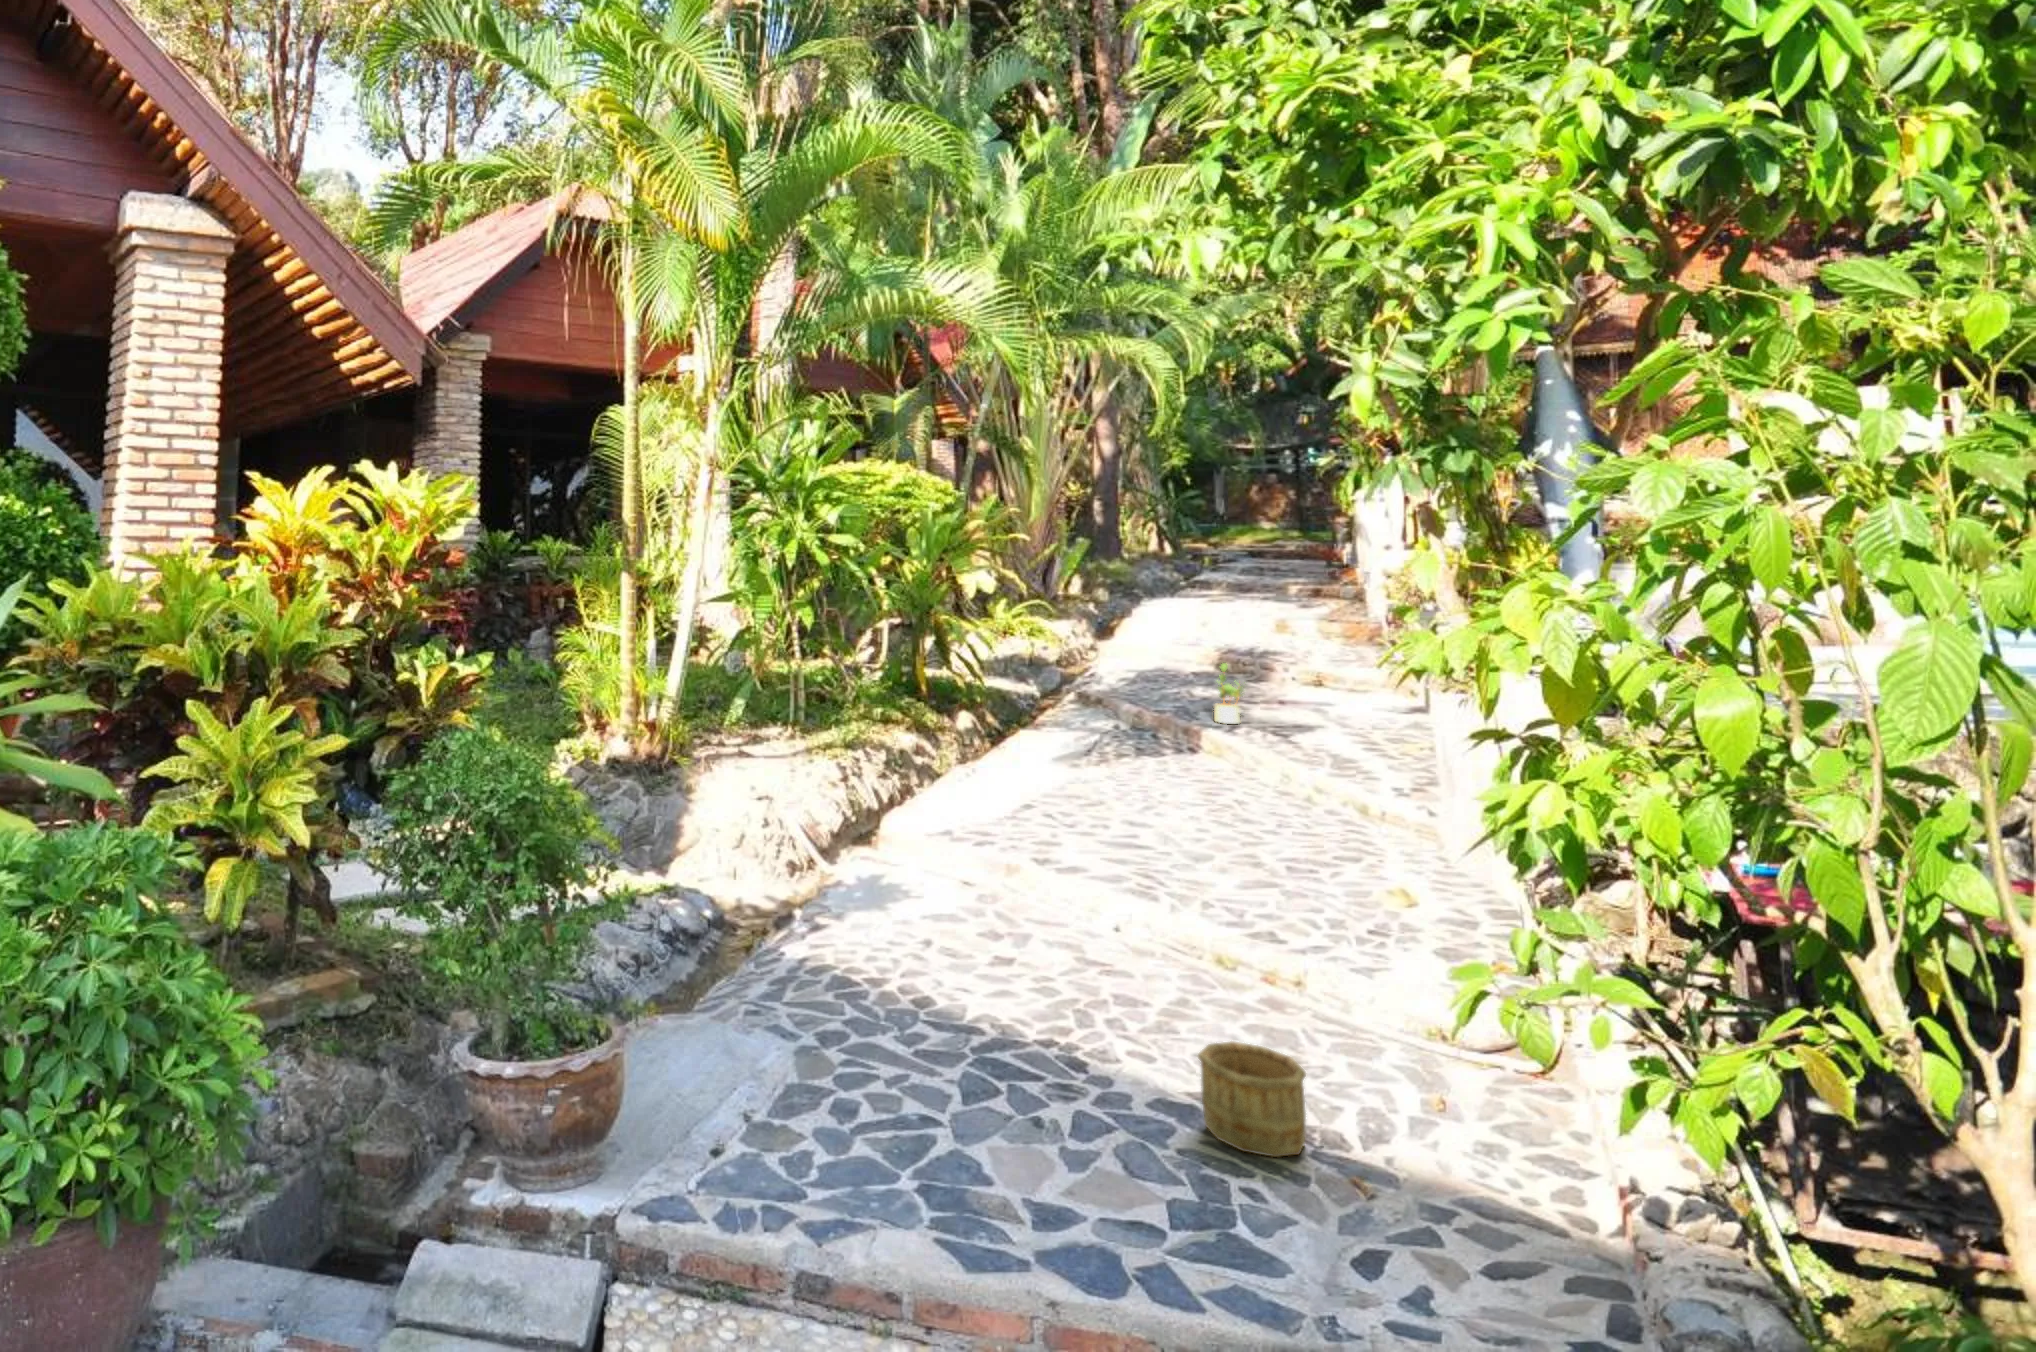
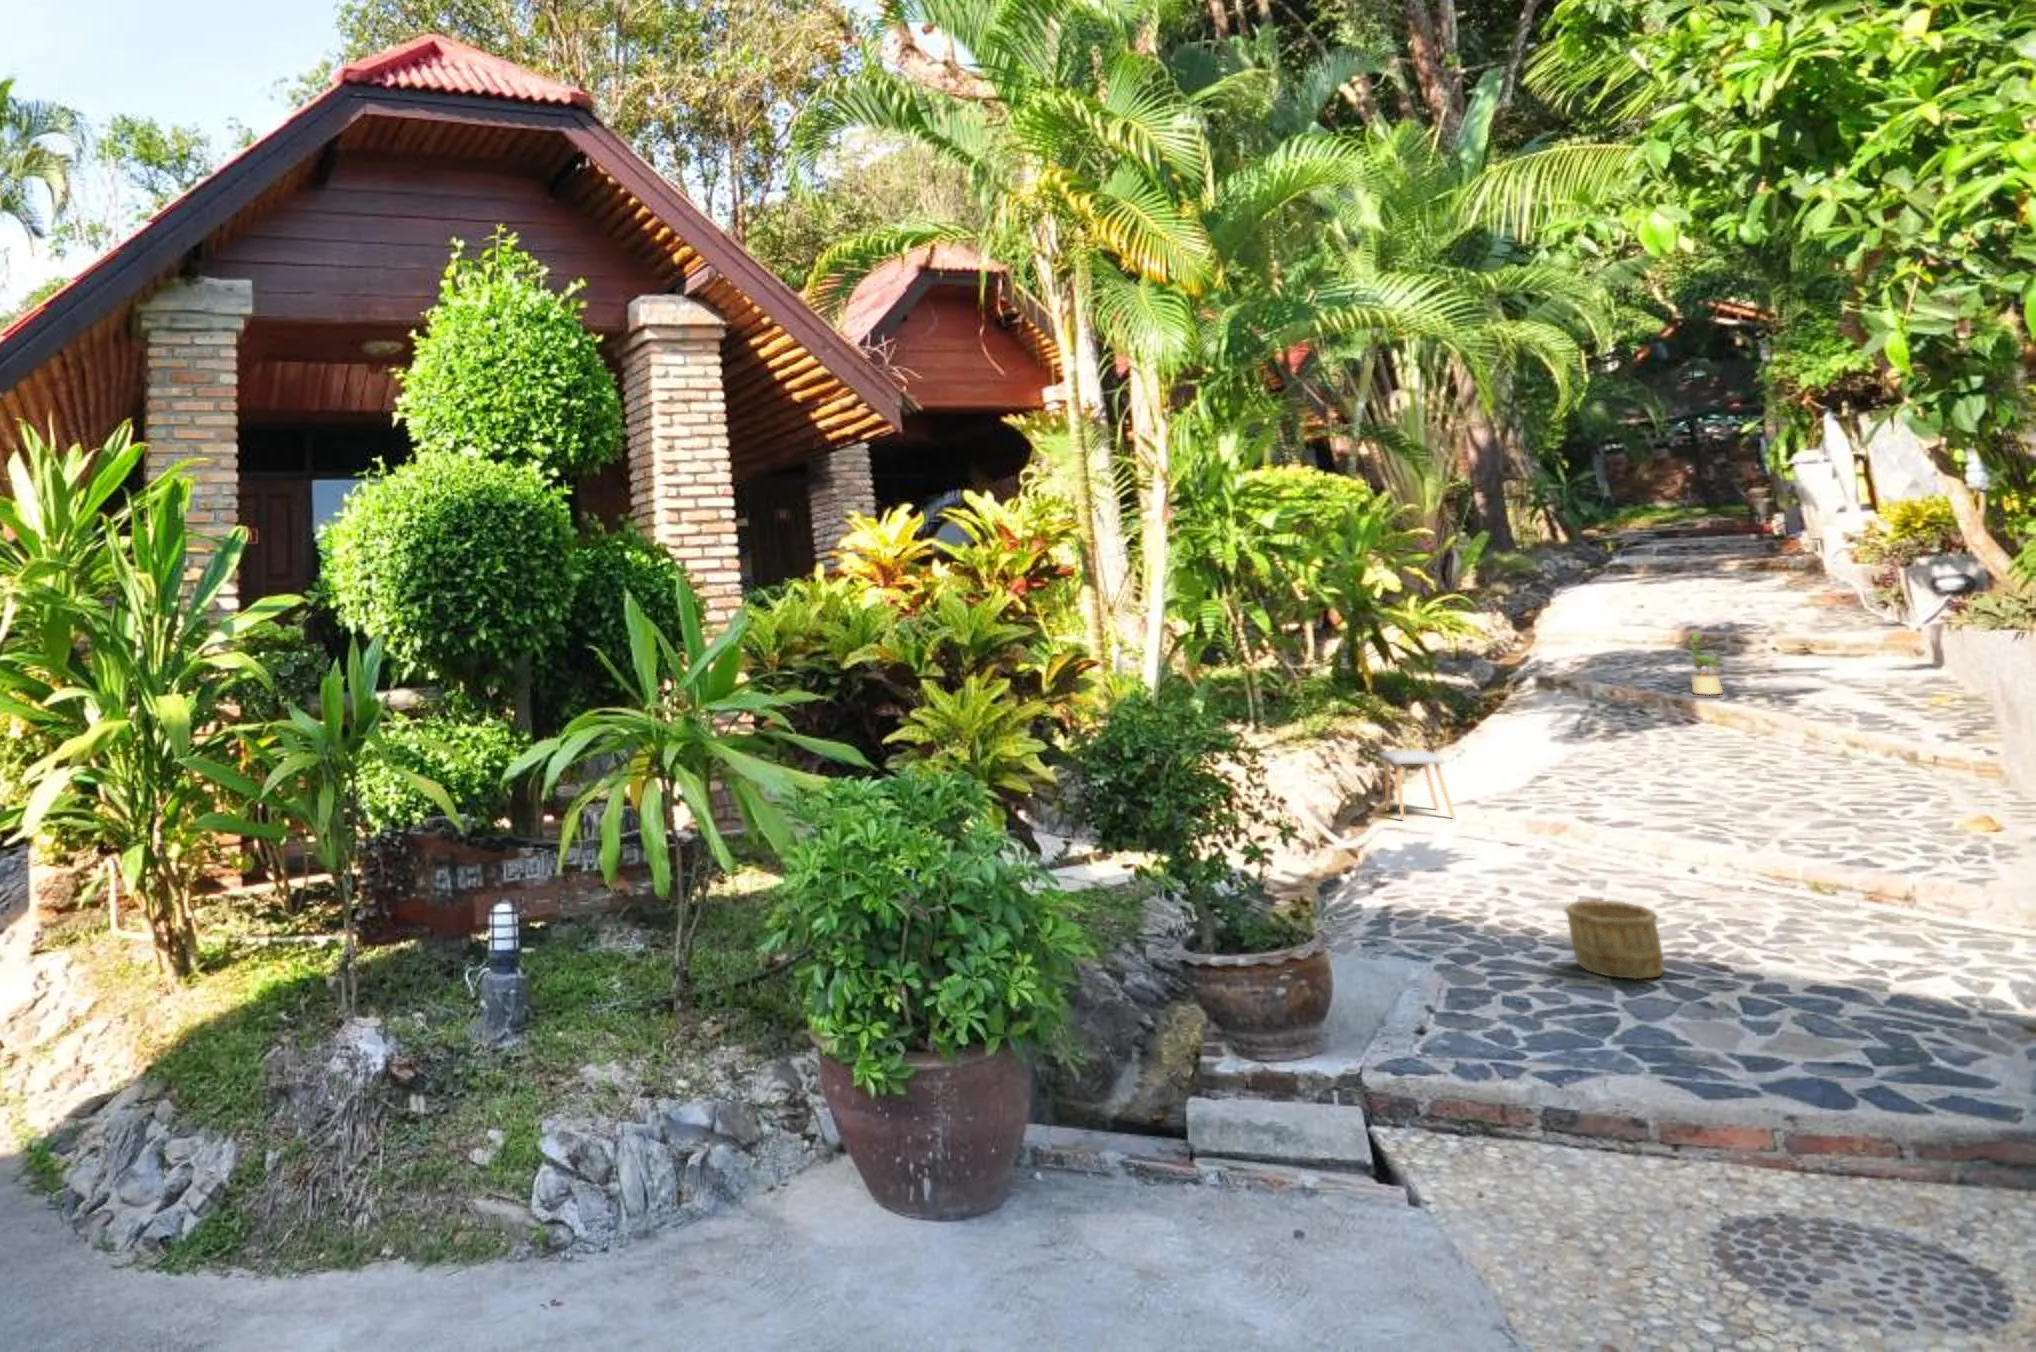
stool: none [890,770,951,847] -> present [1379,750,1455,819]
wooden bucket: present [1198,1042,1306,1157] -> present [1564,900,1664,979]

